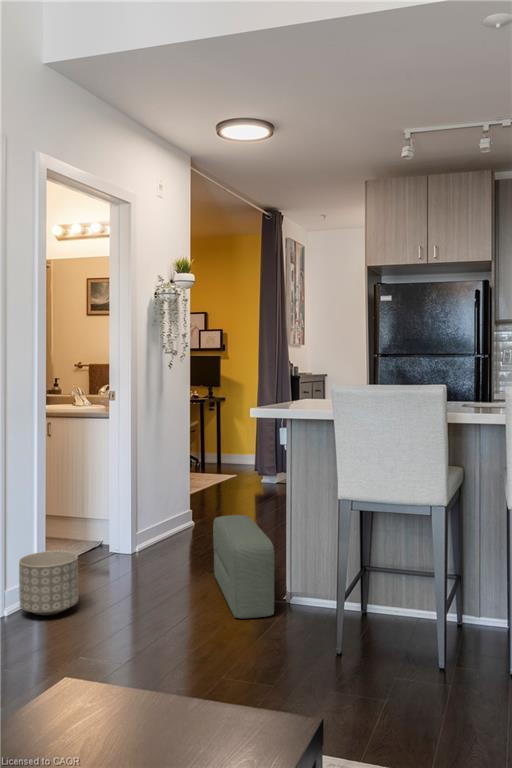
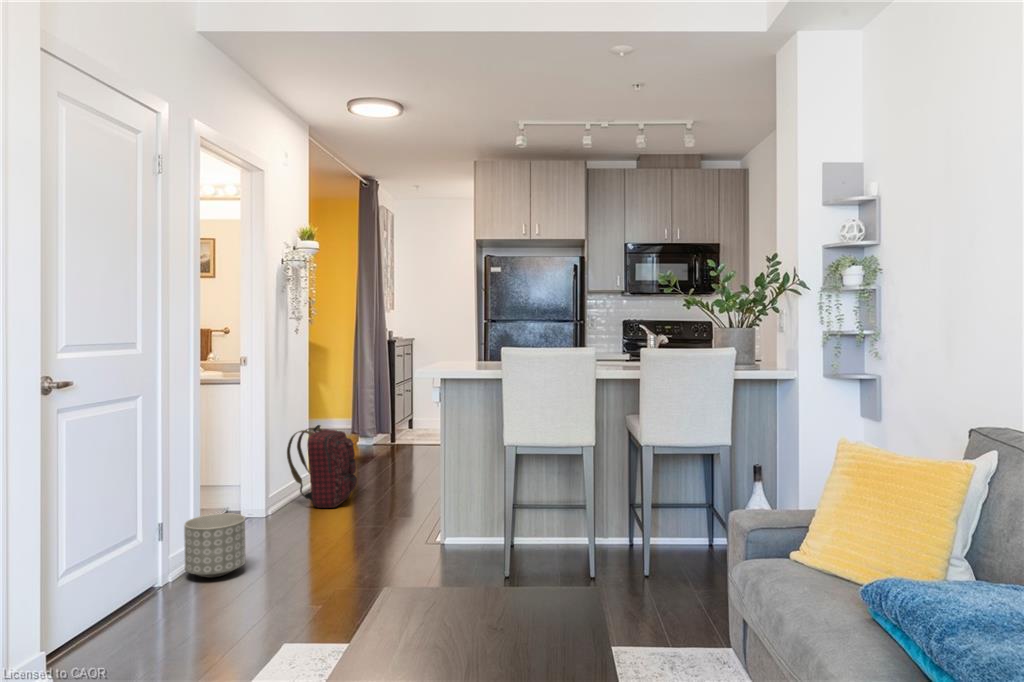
backpack: none [157,463,228,549] -> present [287,425,357,508]
pouf: present [213,515,274,618] -> none [363,470,438,560]

